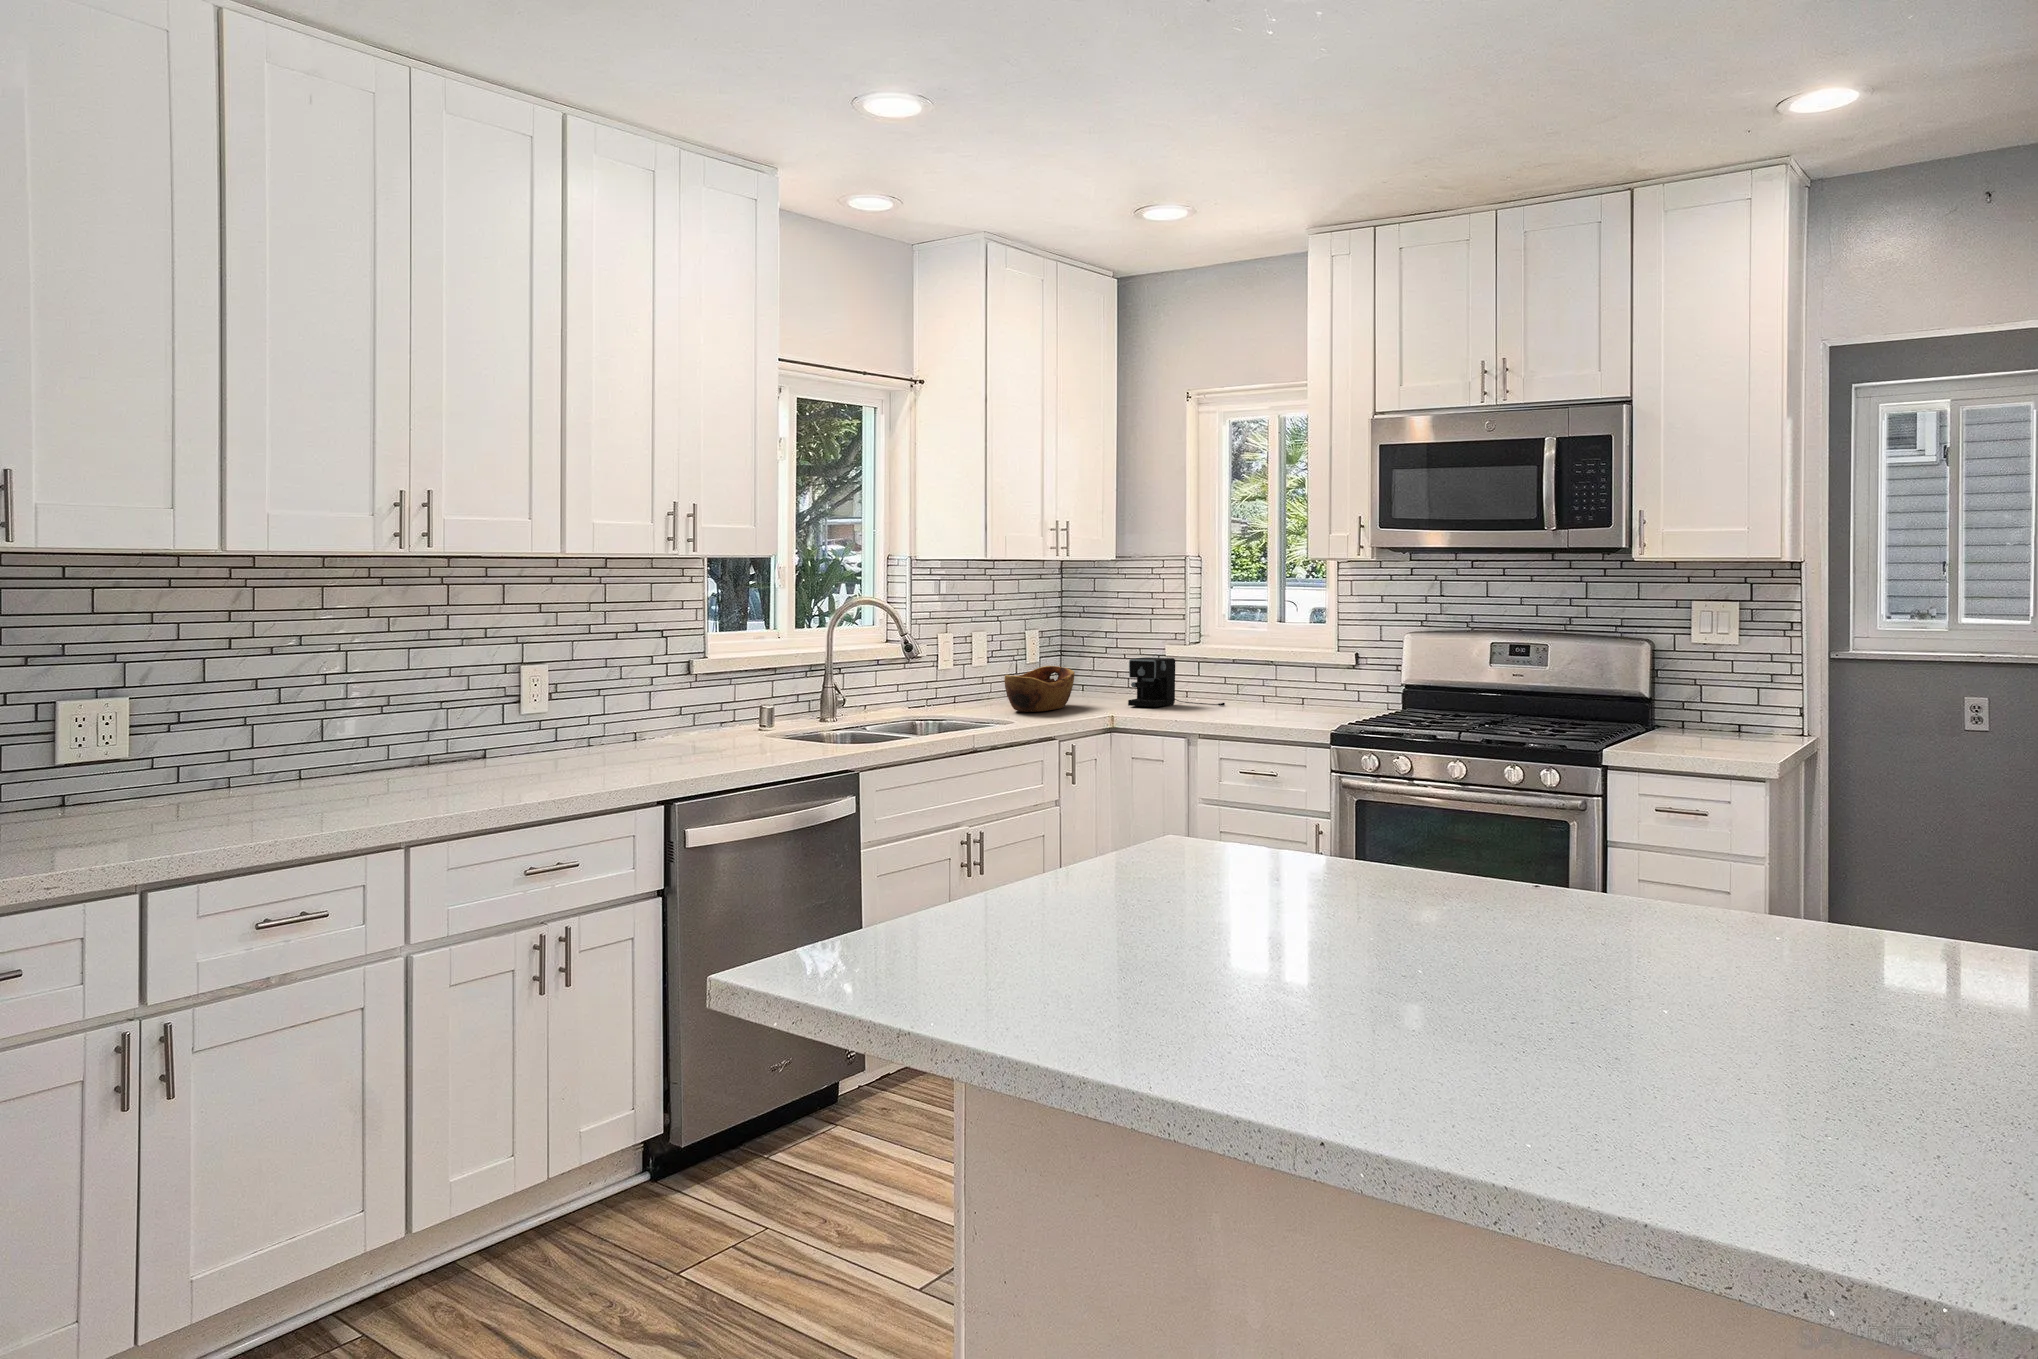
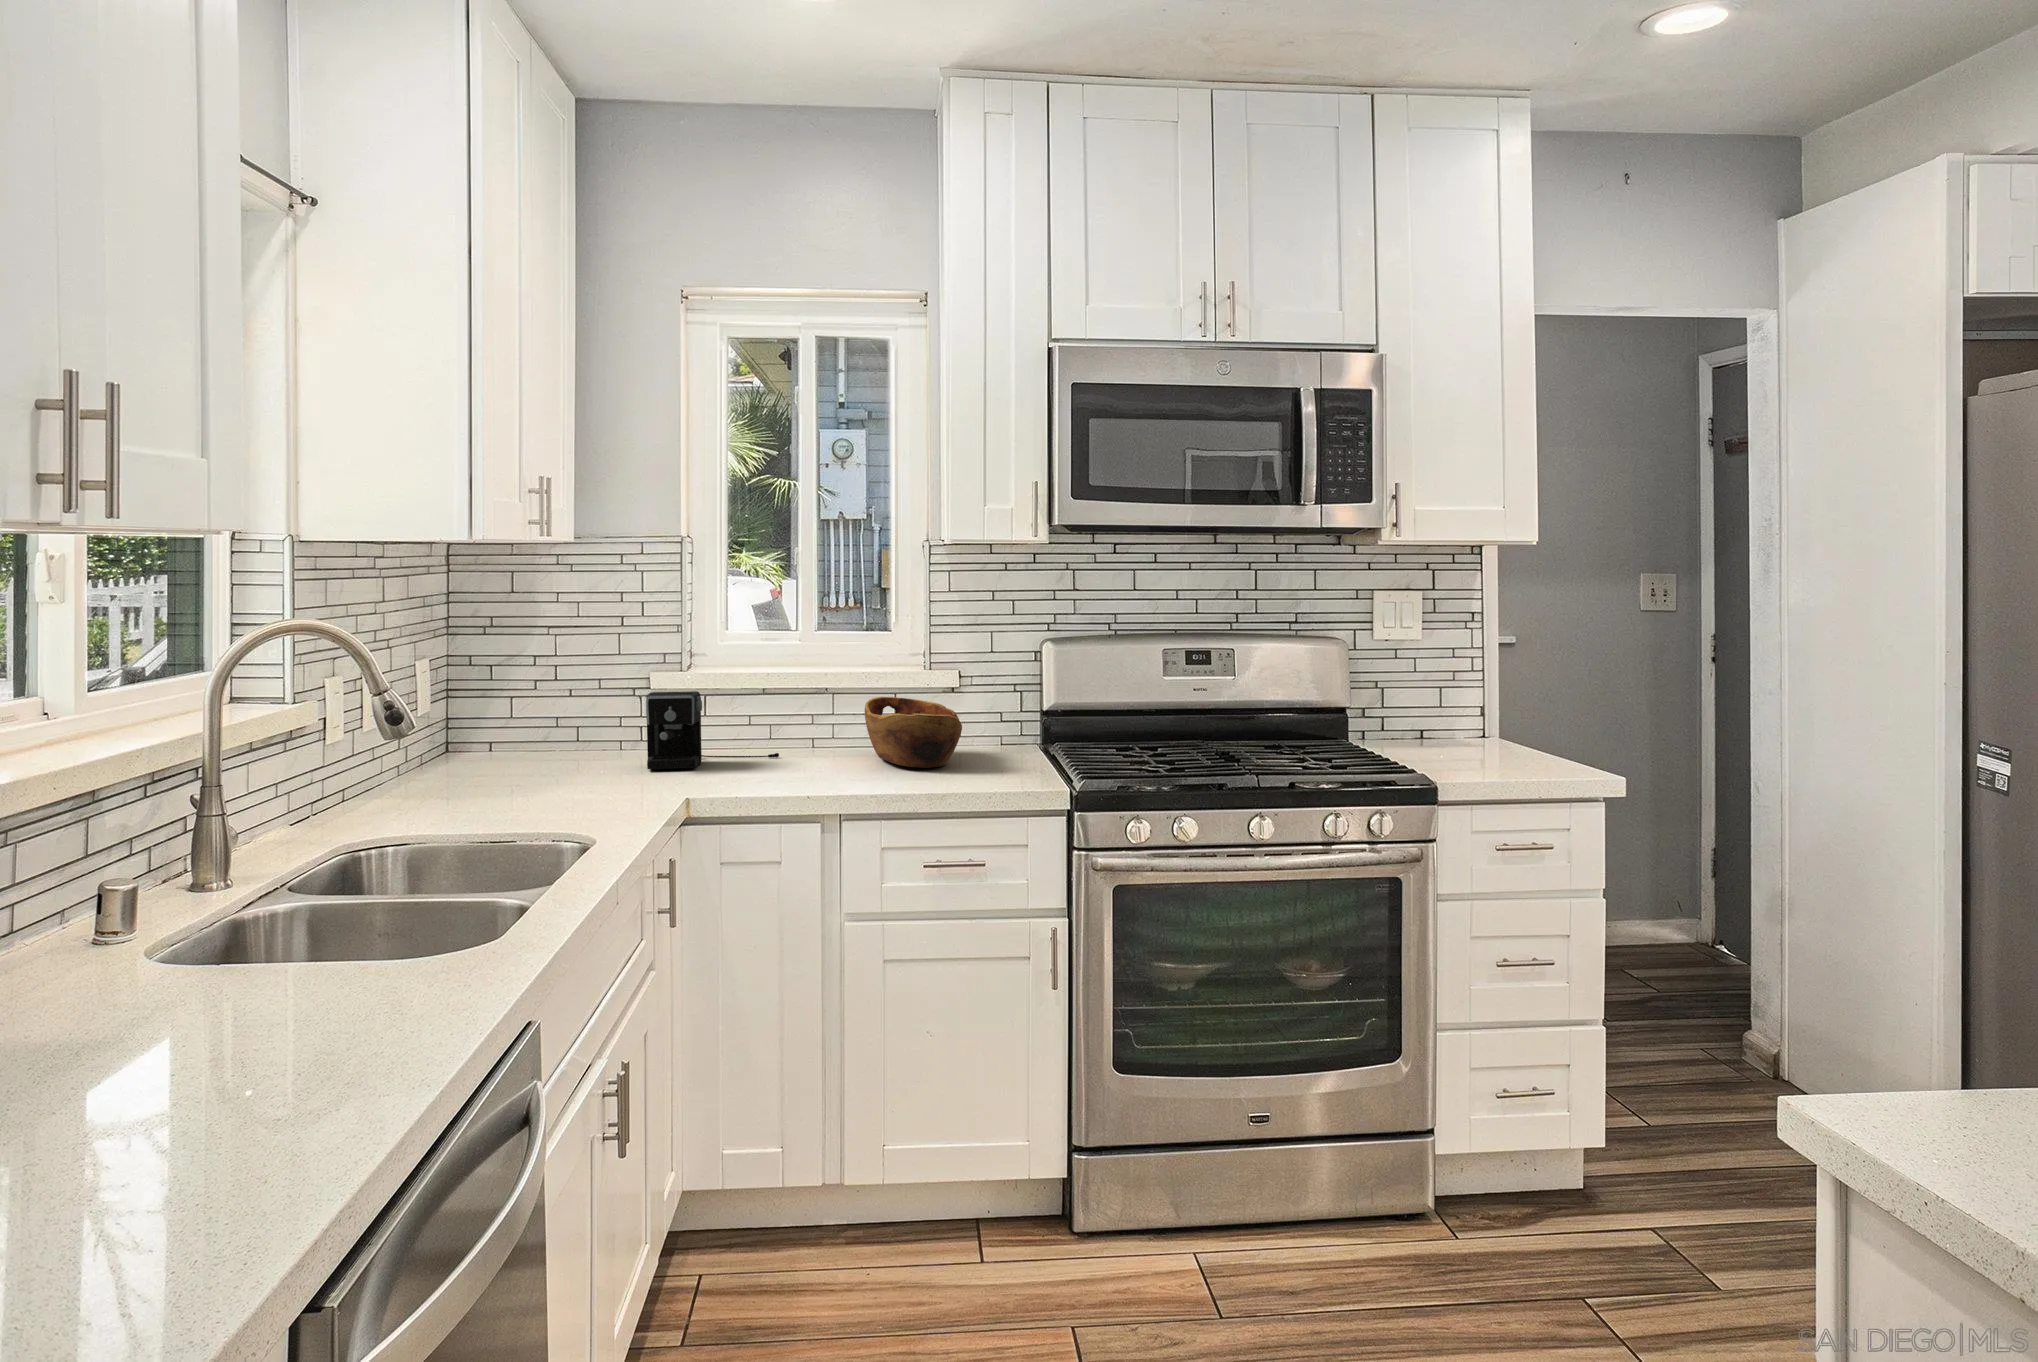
wooden bowl: present [1004,666,1075,712] -> present [865,697,962,768]

